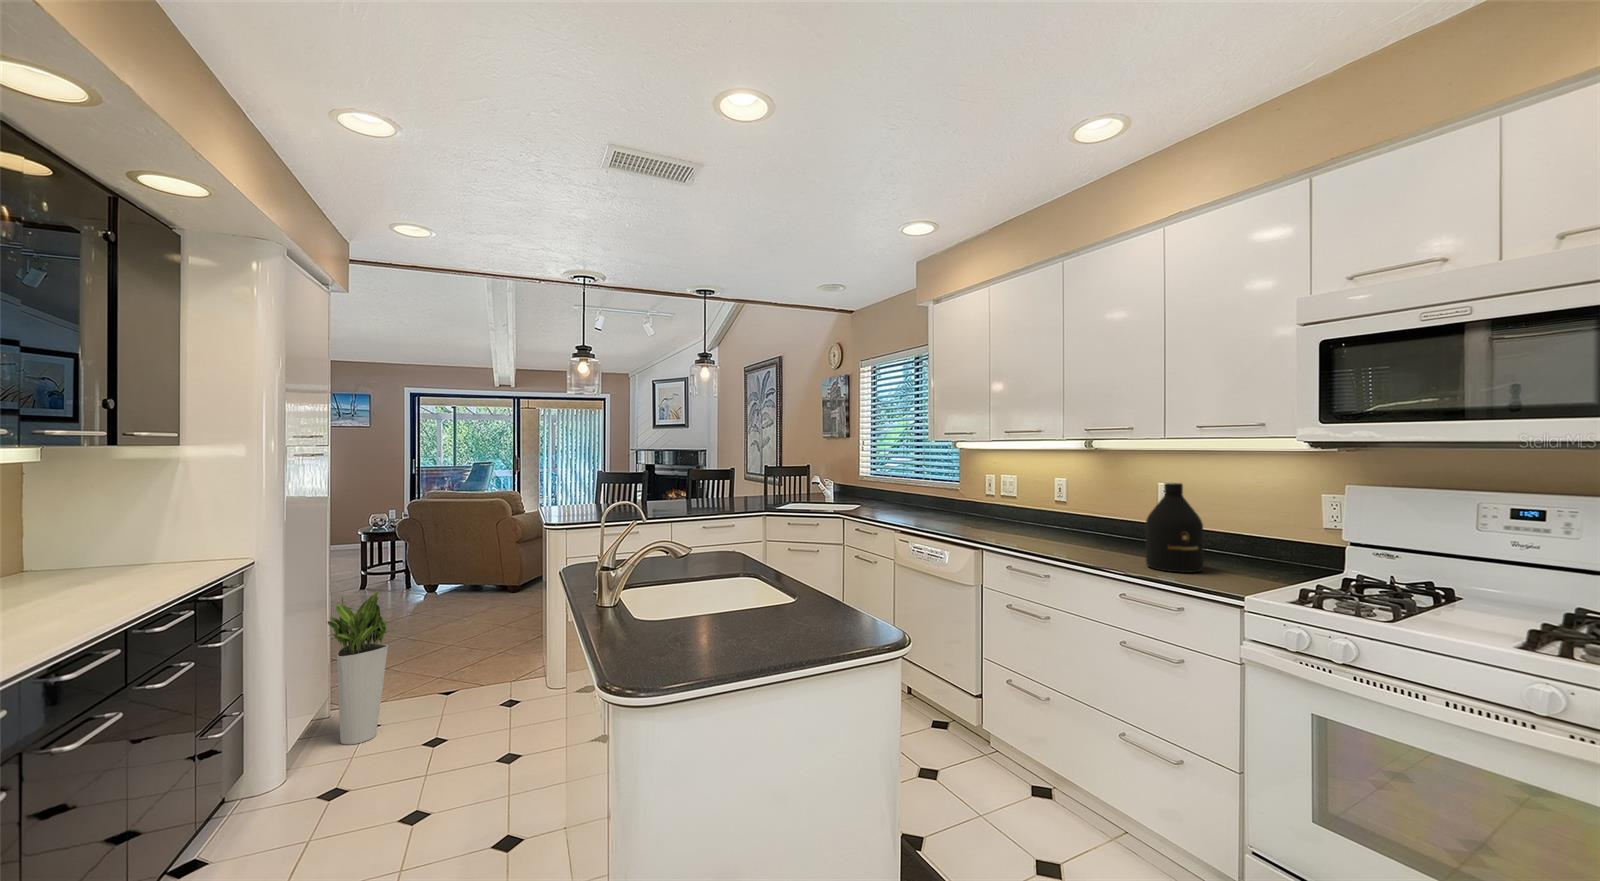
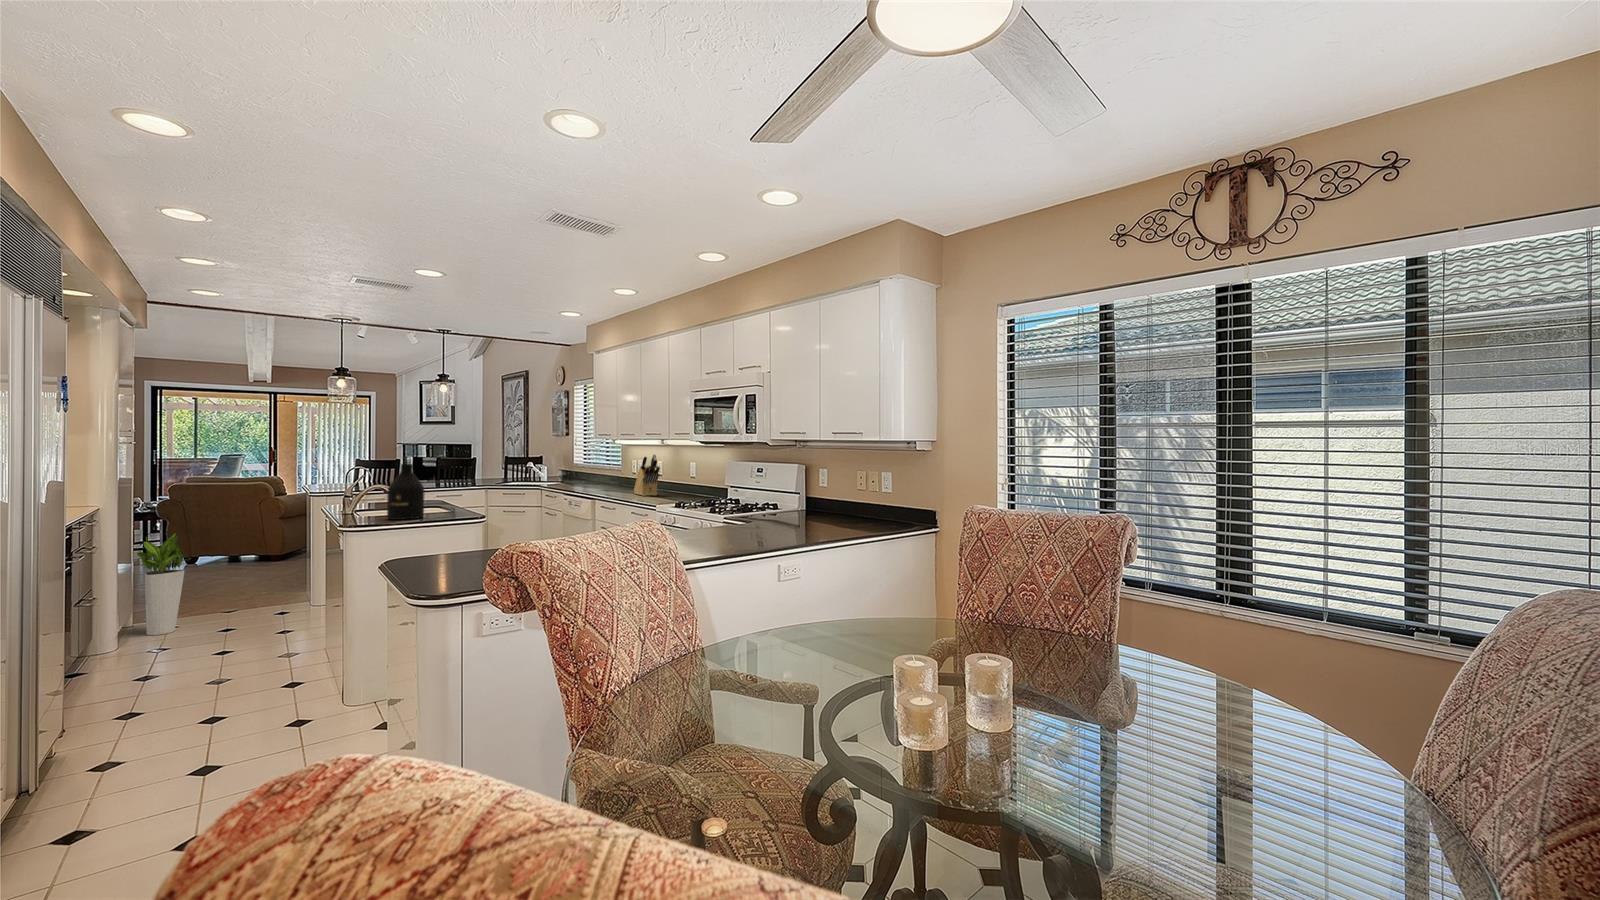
knife block: none [1031,469,1107,547] -> present [634,454,660,496]
bottle: present [1146,483,1204,573] -> present [387,464,425,520]

